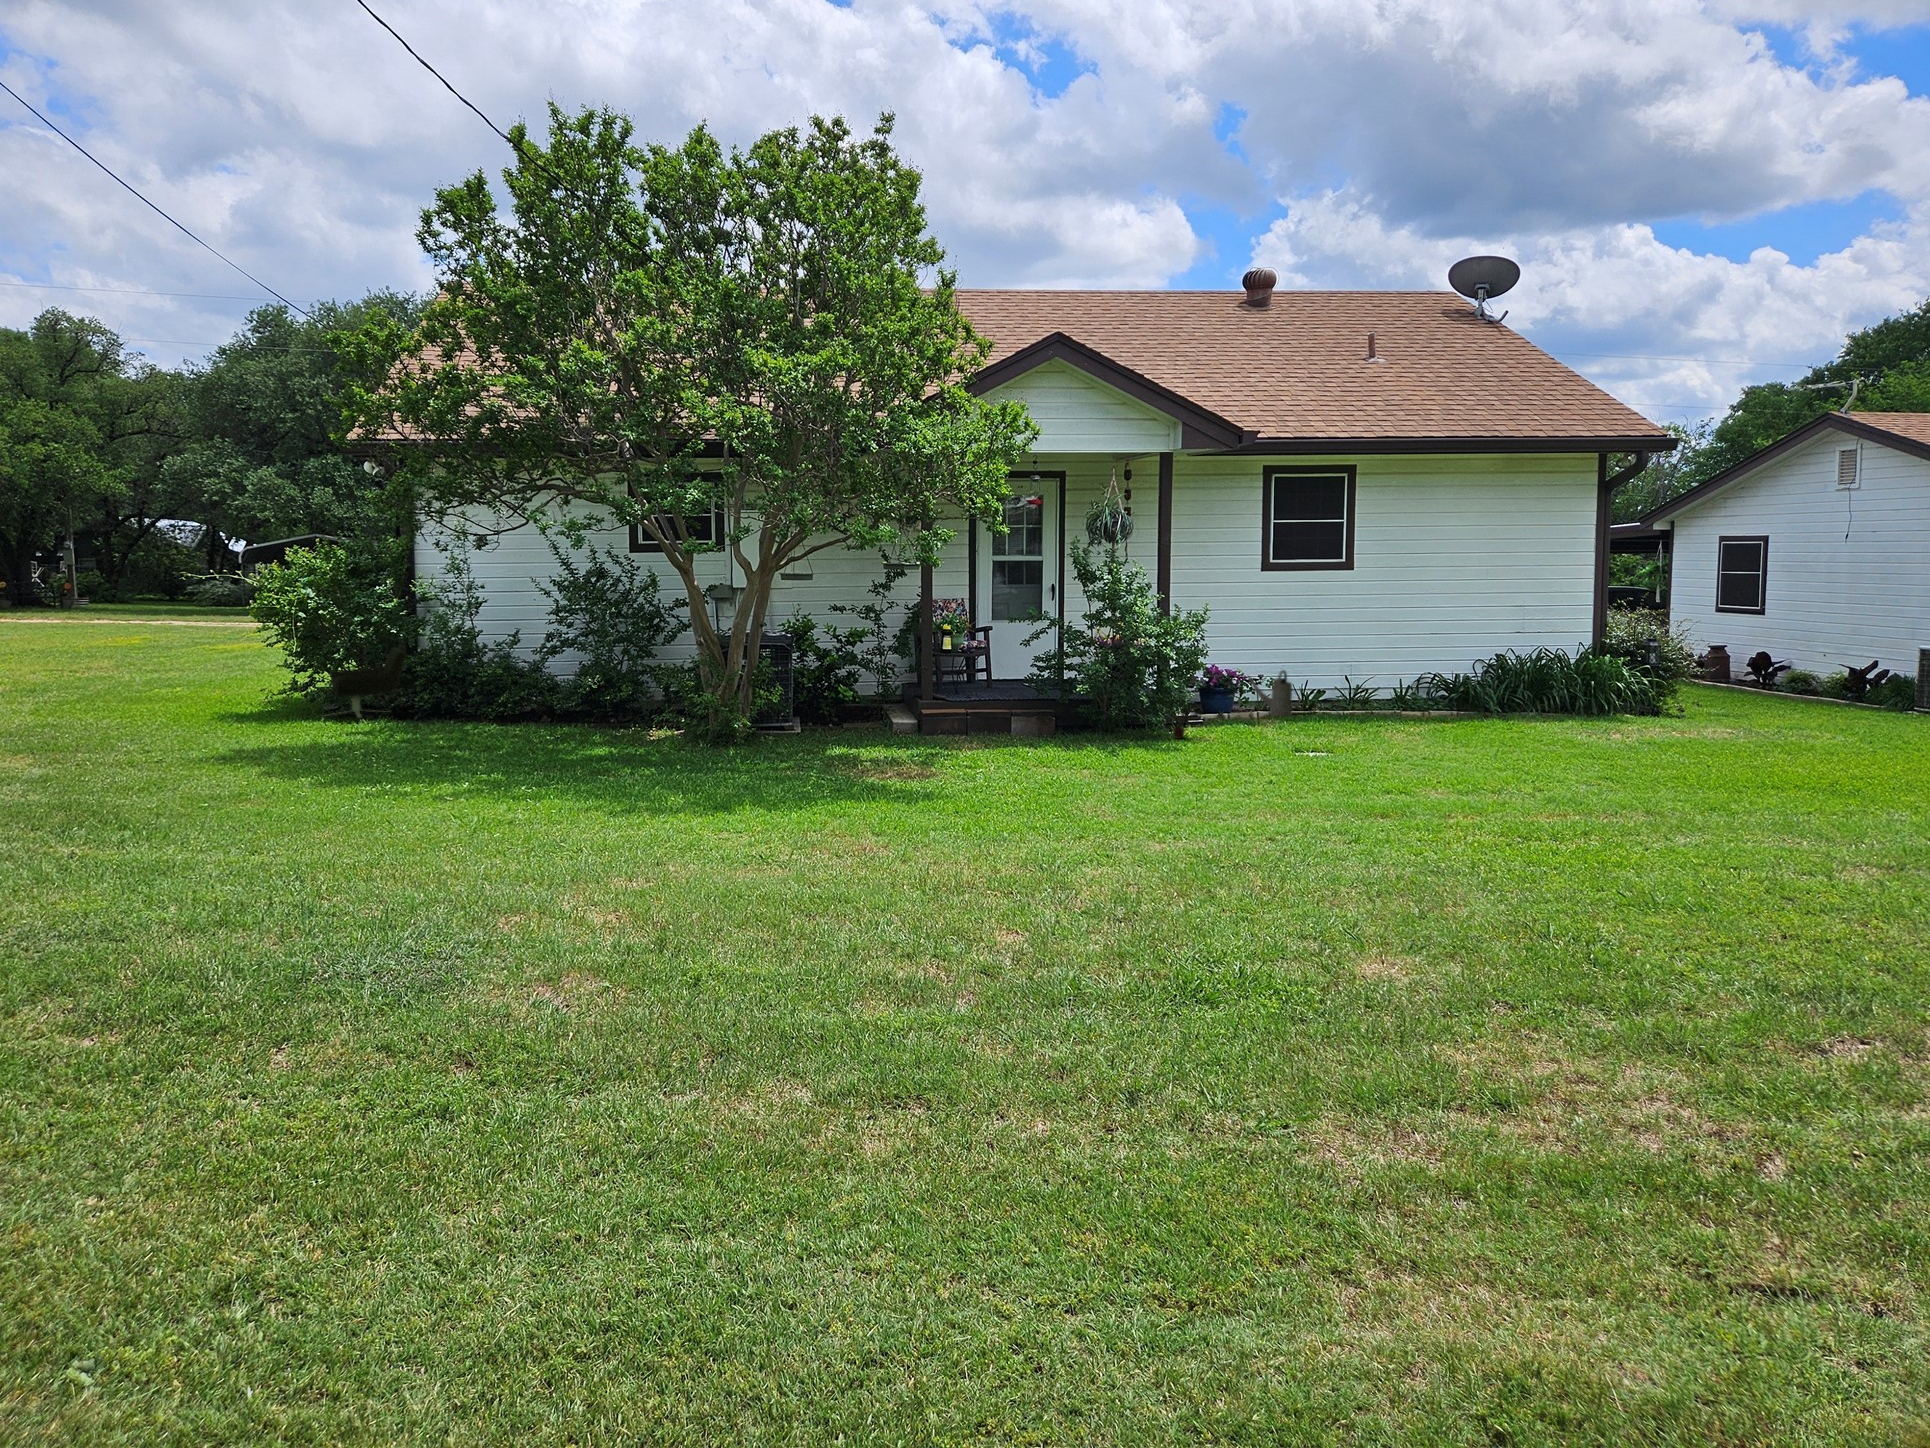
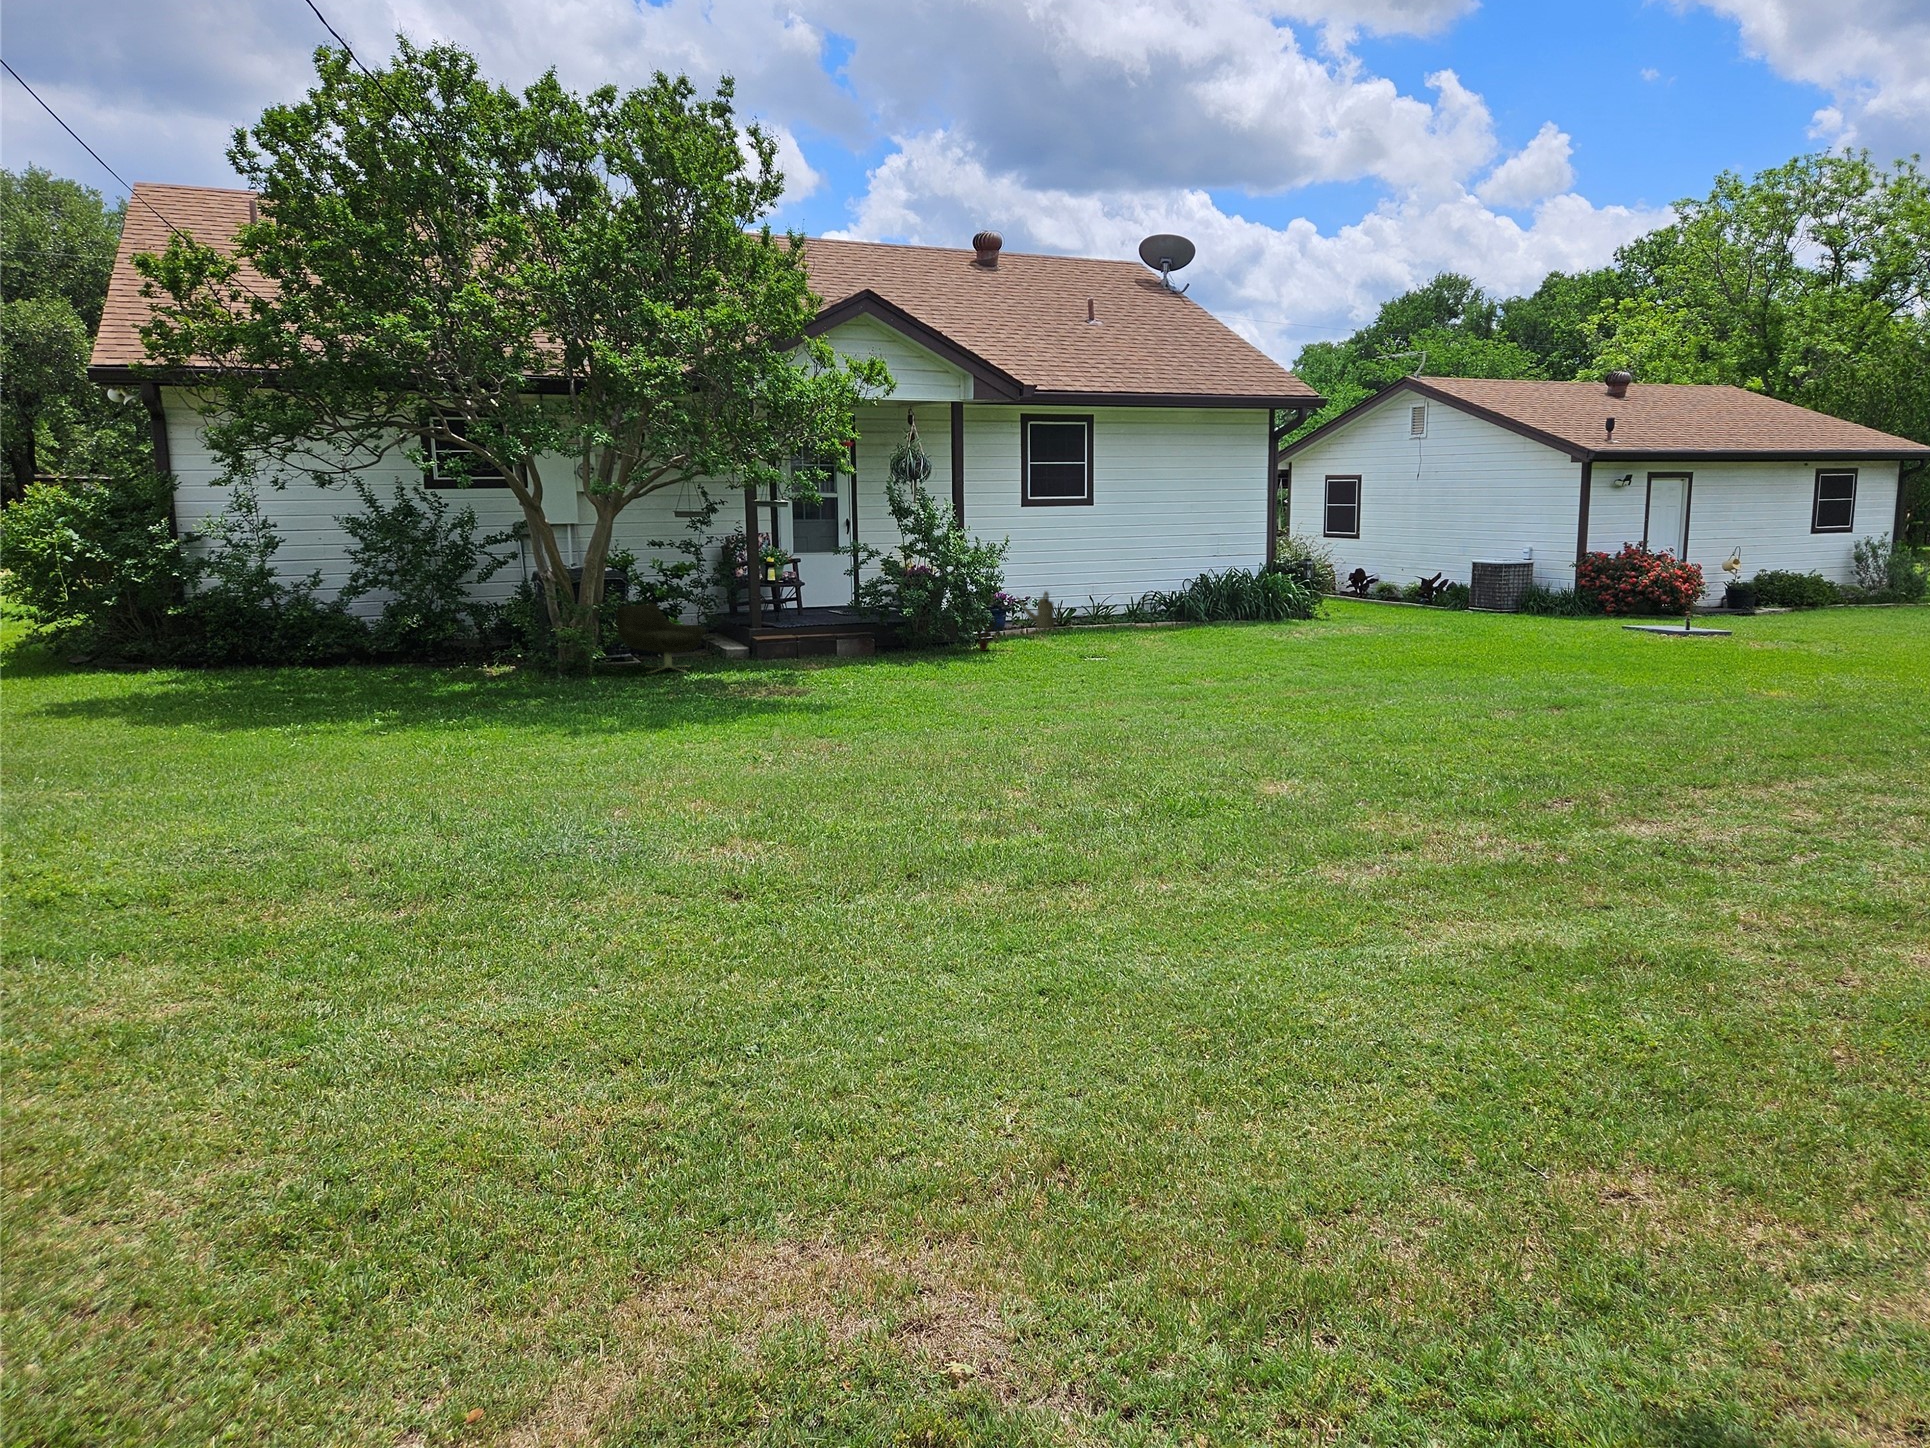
lounge chair: present [331,648,407,717] -> present [616,603,705,671]

